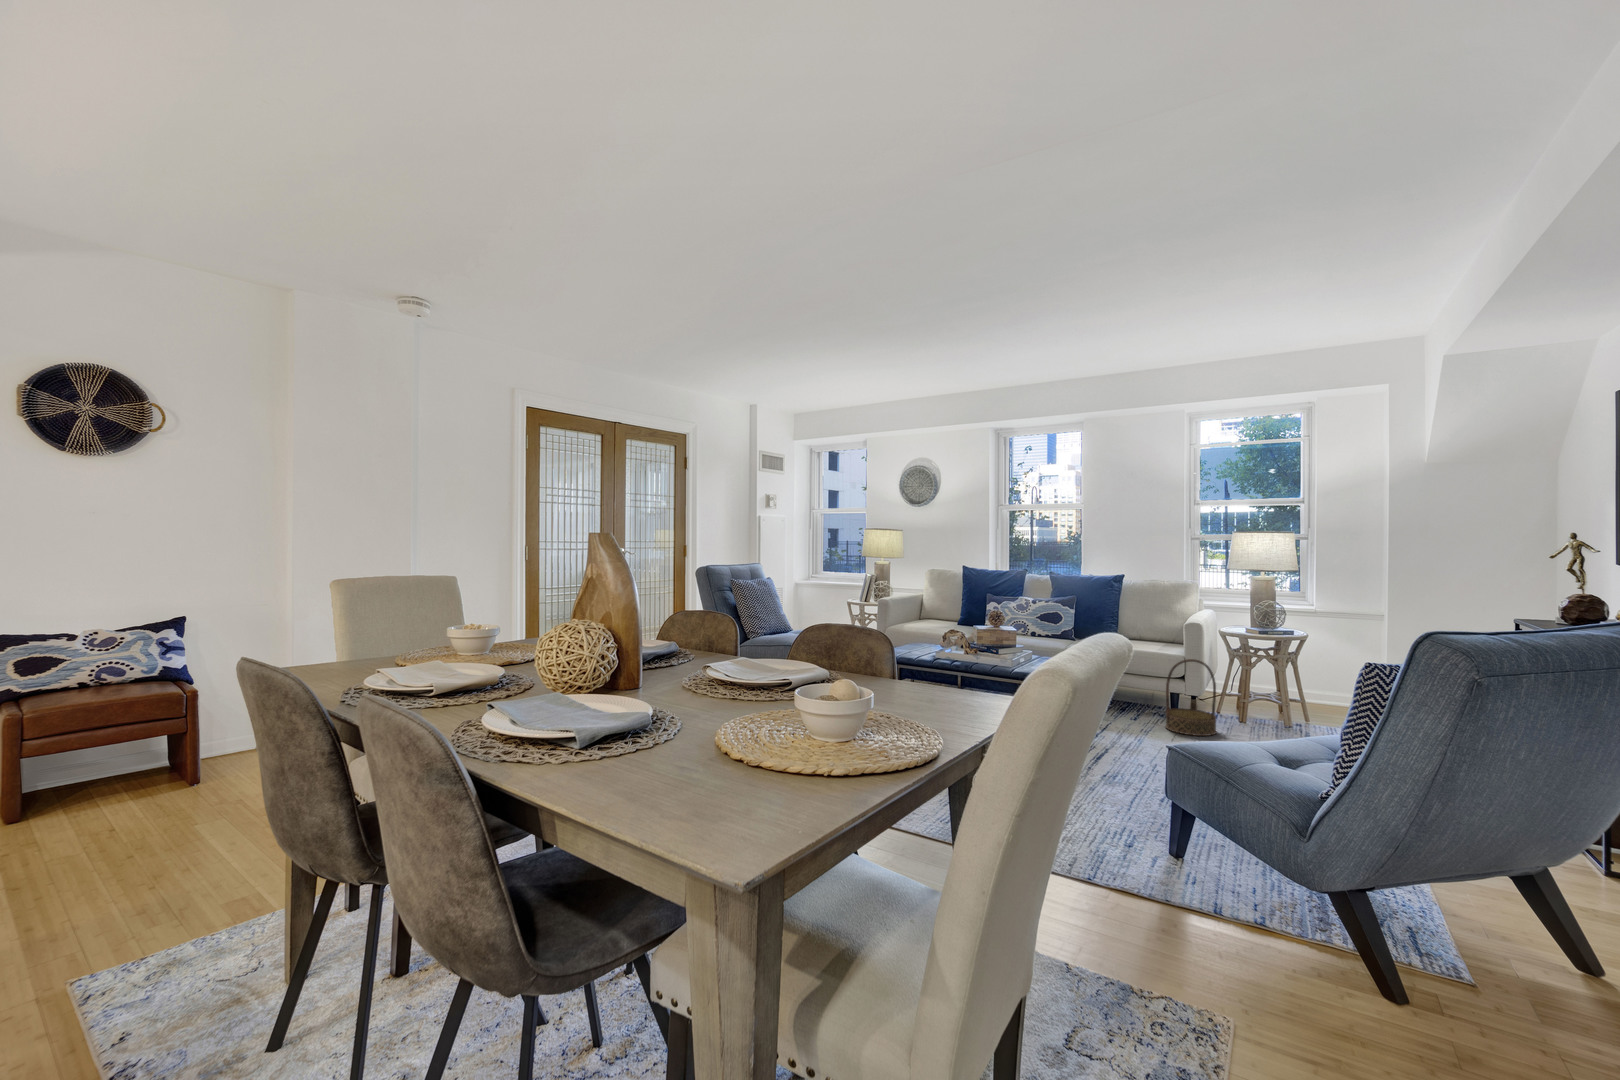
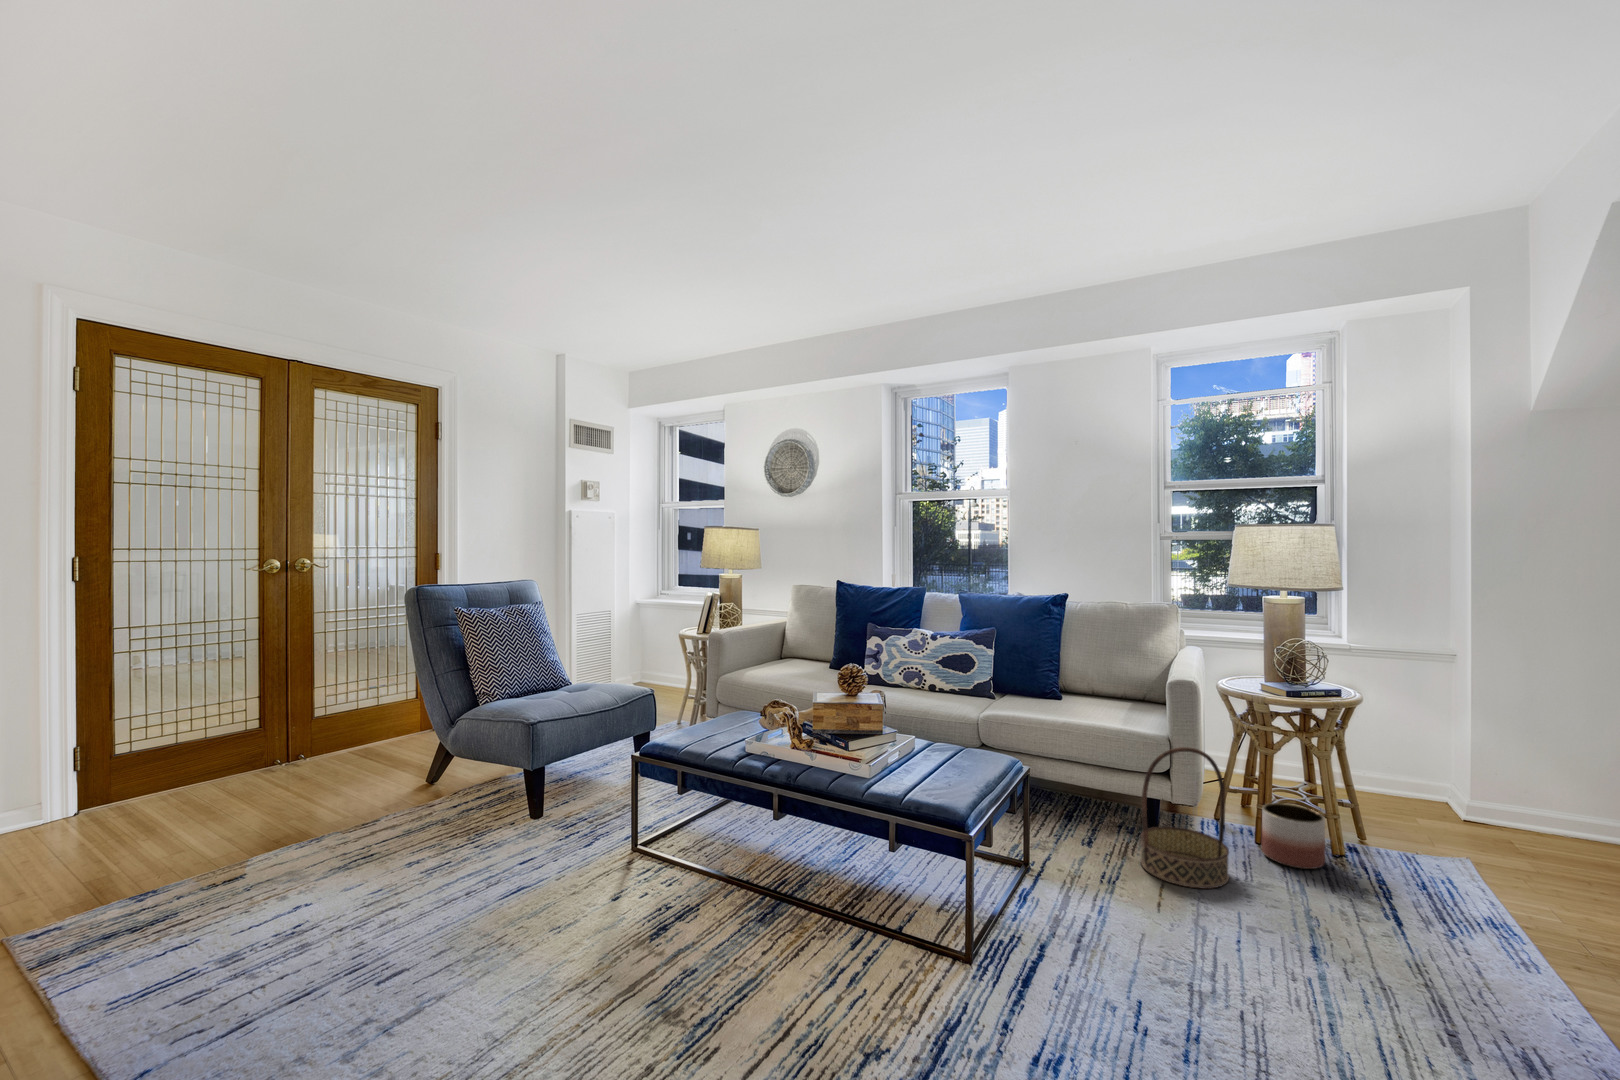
planter: none [1241,697,1277,731] -> present [1262,803,1325,869]

